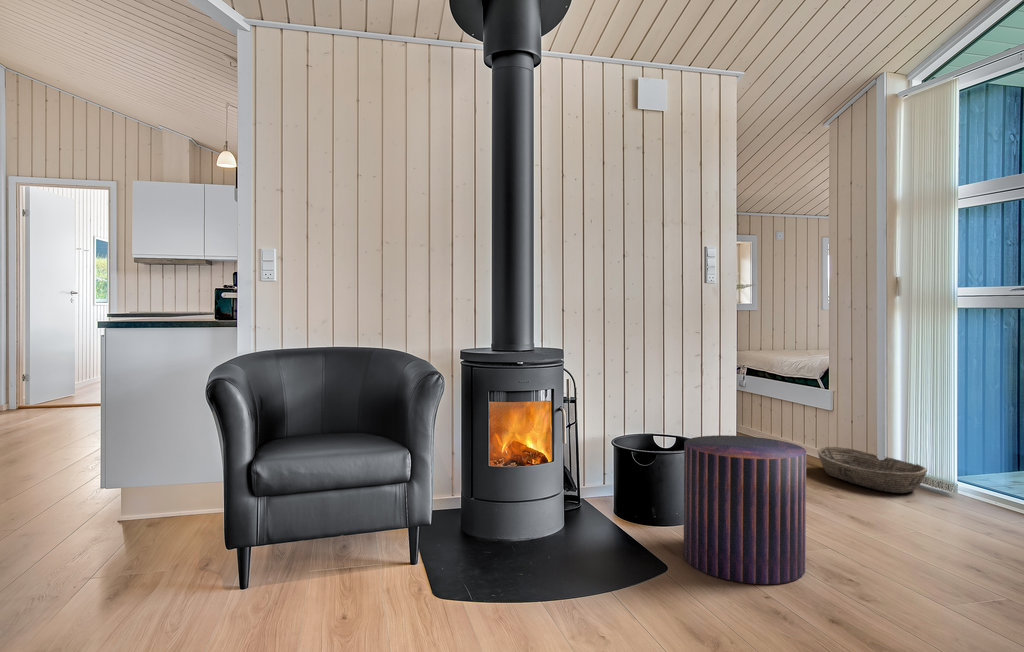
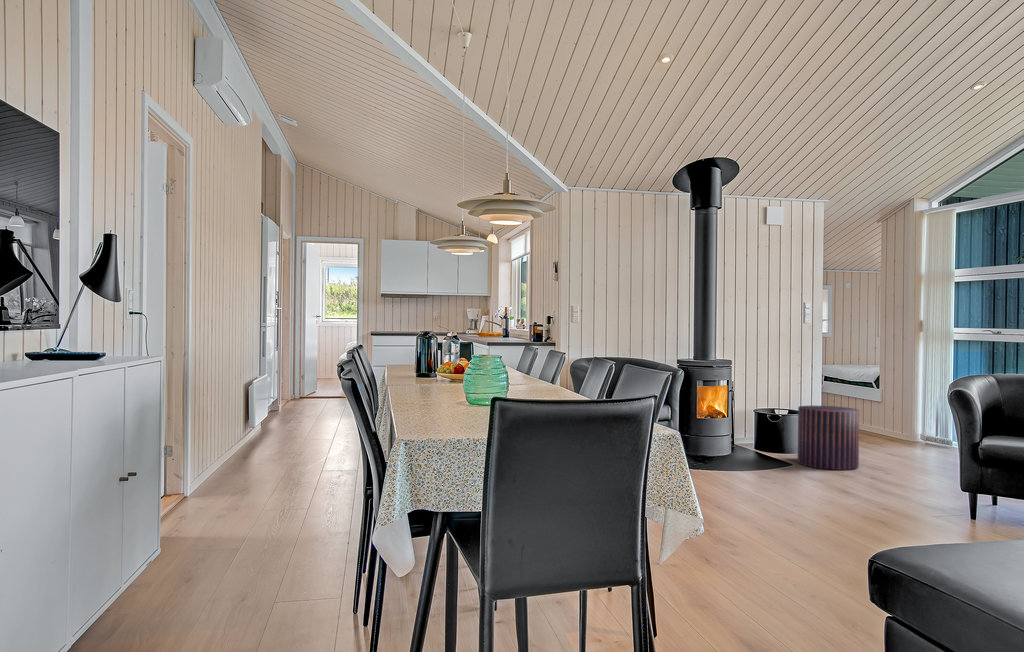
basket: present [818,447,927,493] -> none [872,424,935,447]

